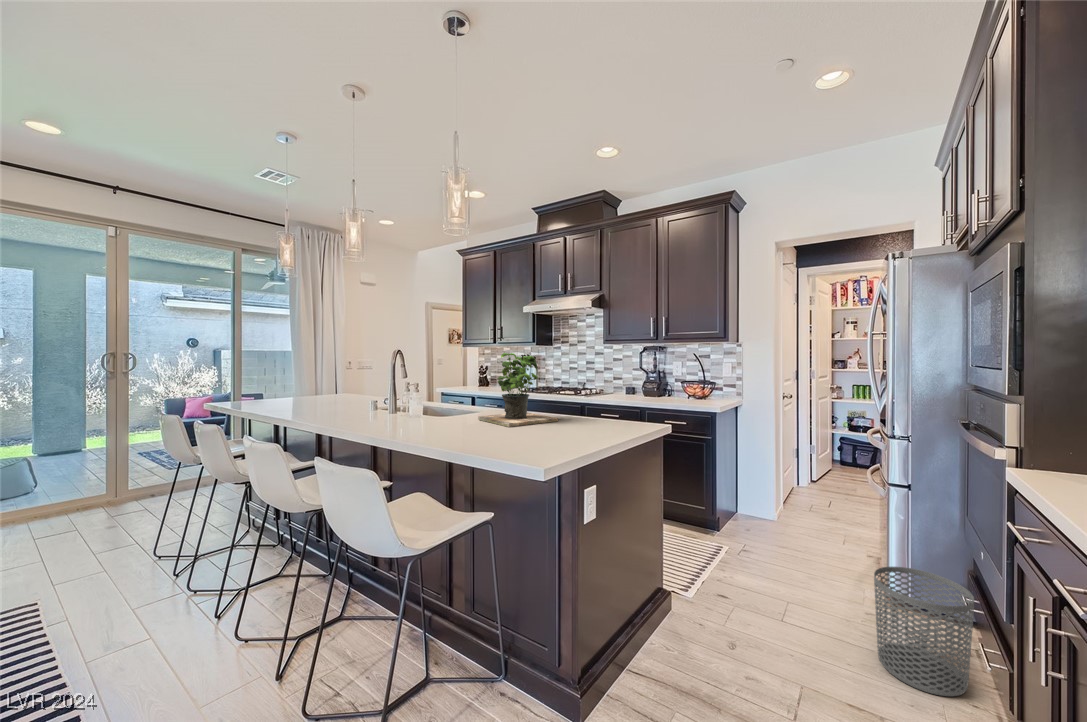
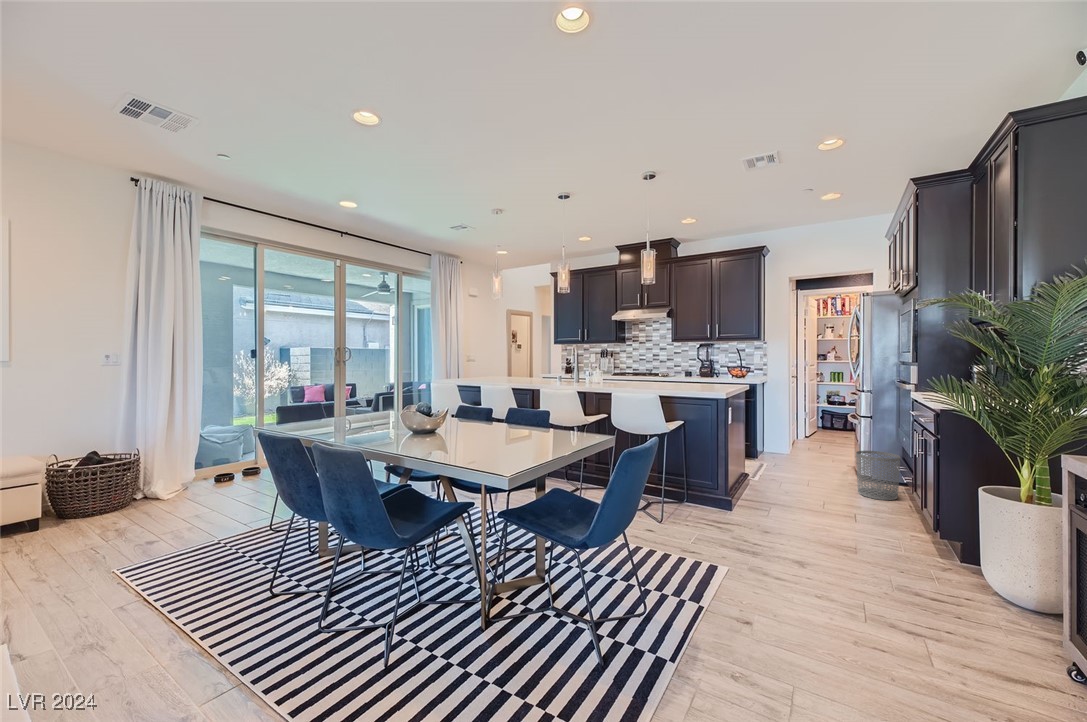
potted plant: present [478,353,558,427] -> none [644,346,690,385]

